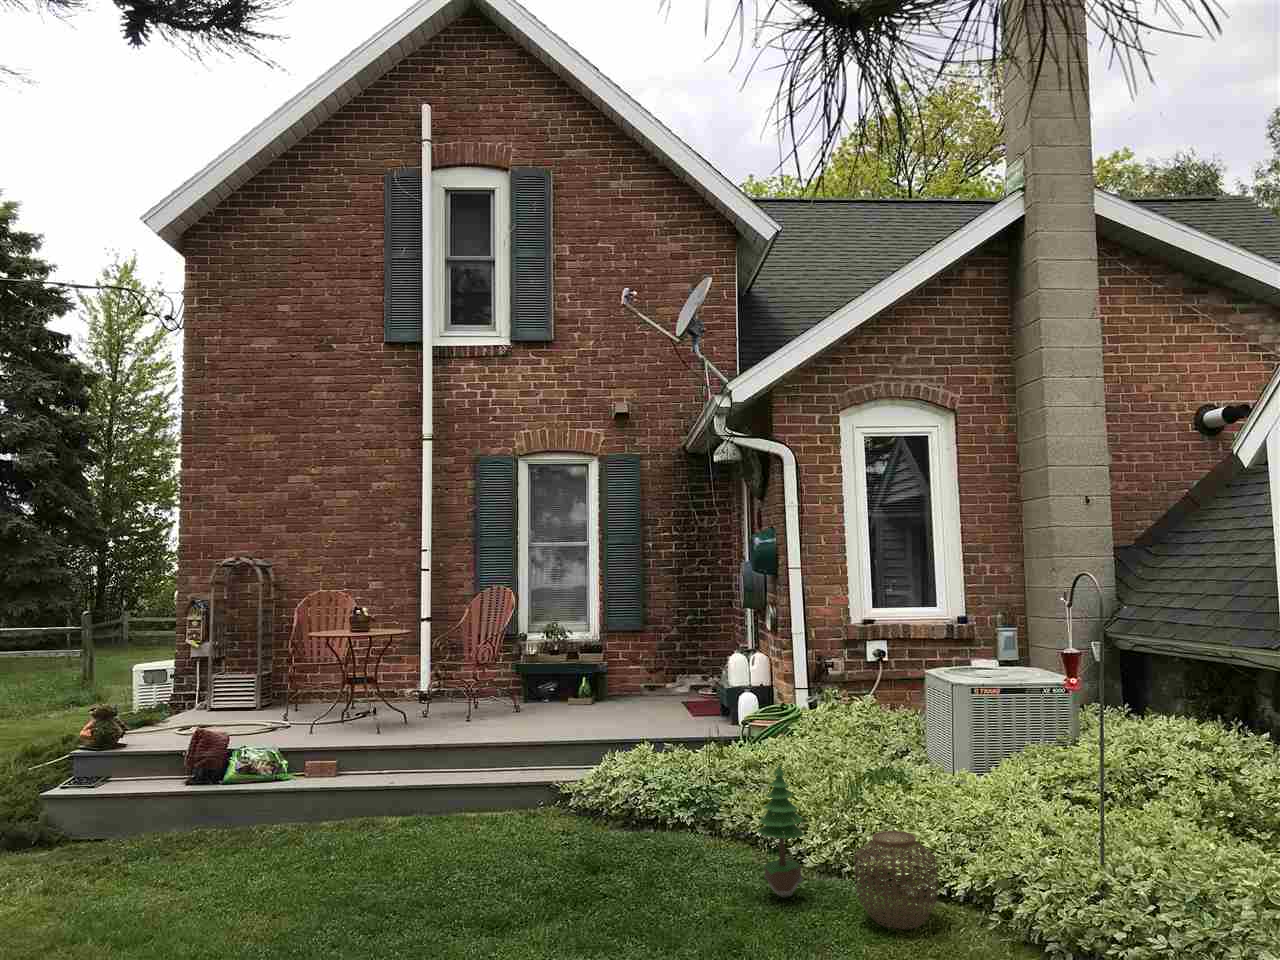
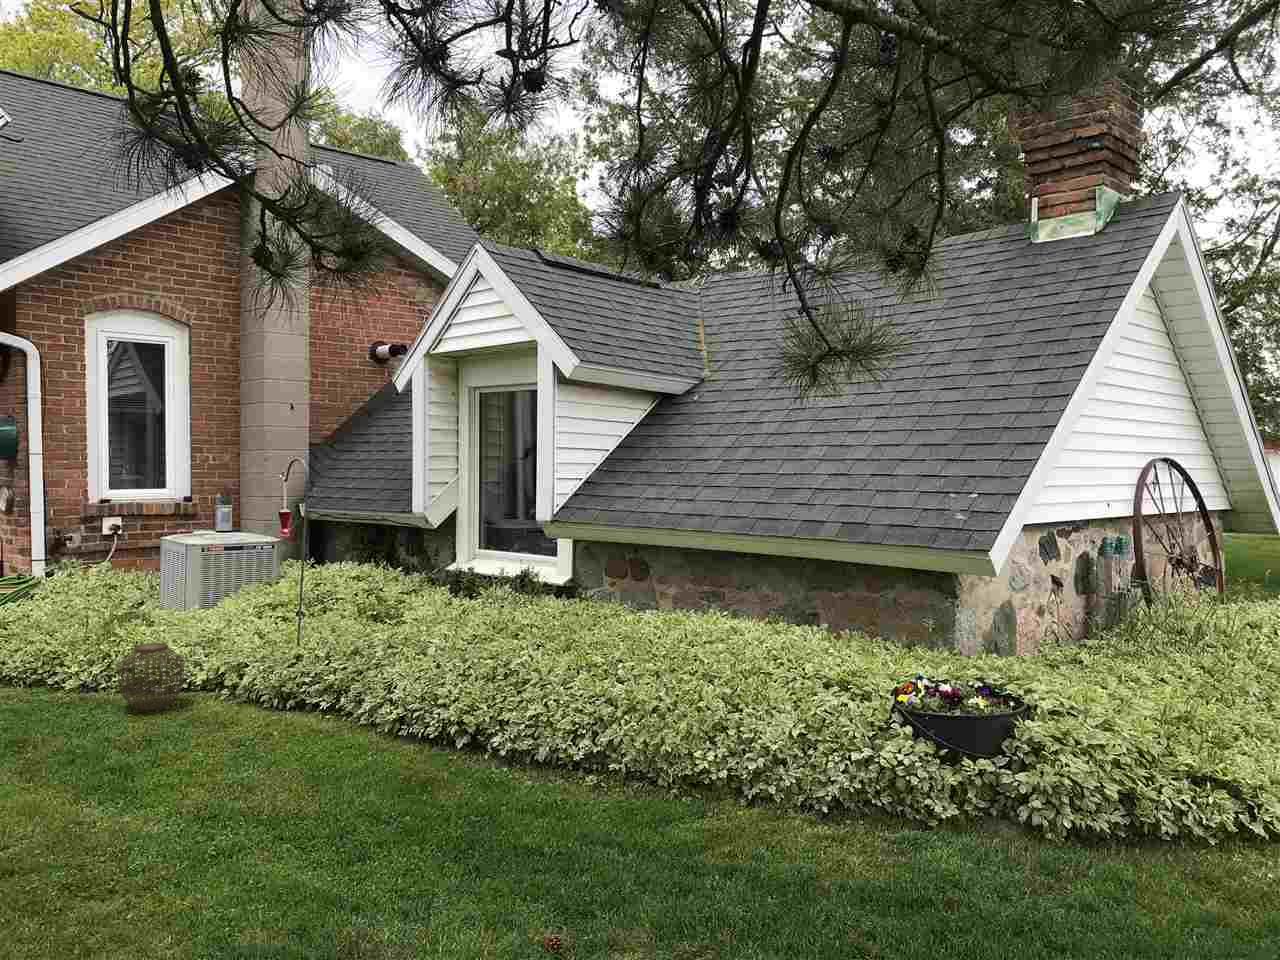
potted tree: present [758,765,804,898] -> none [29,604,73,708]

